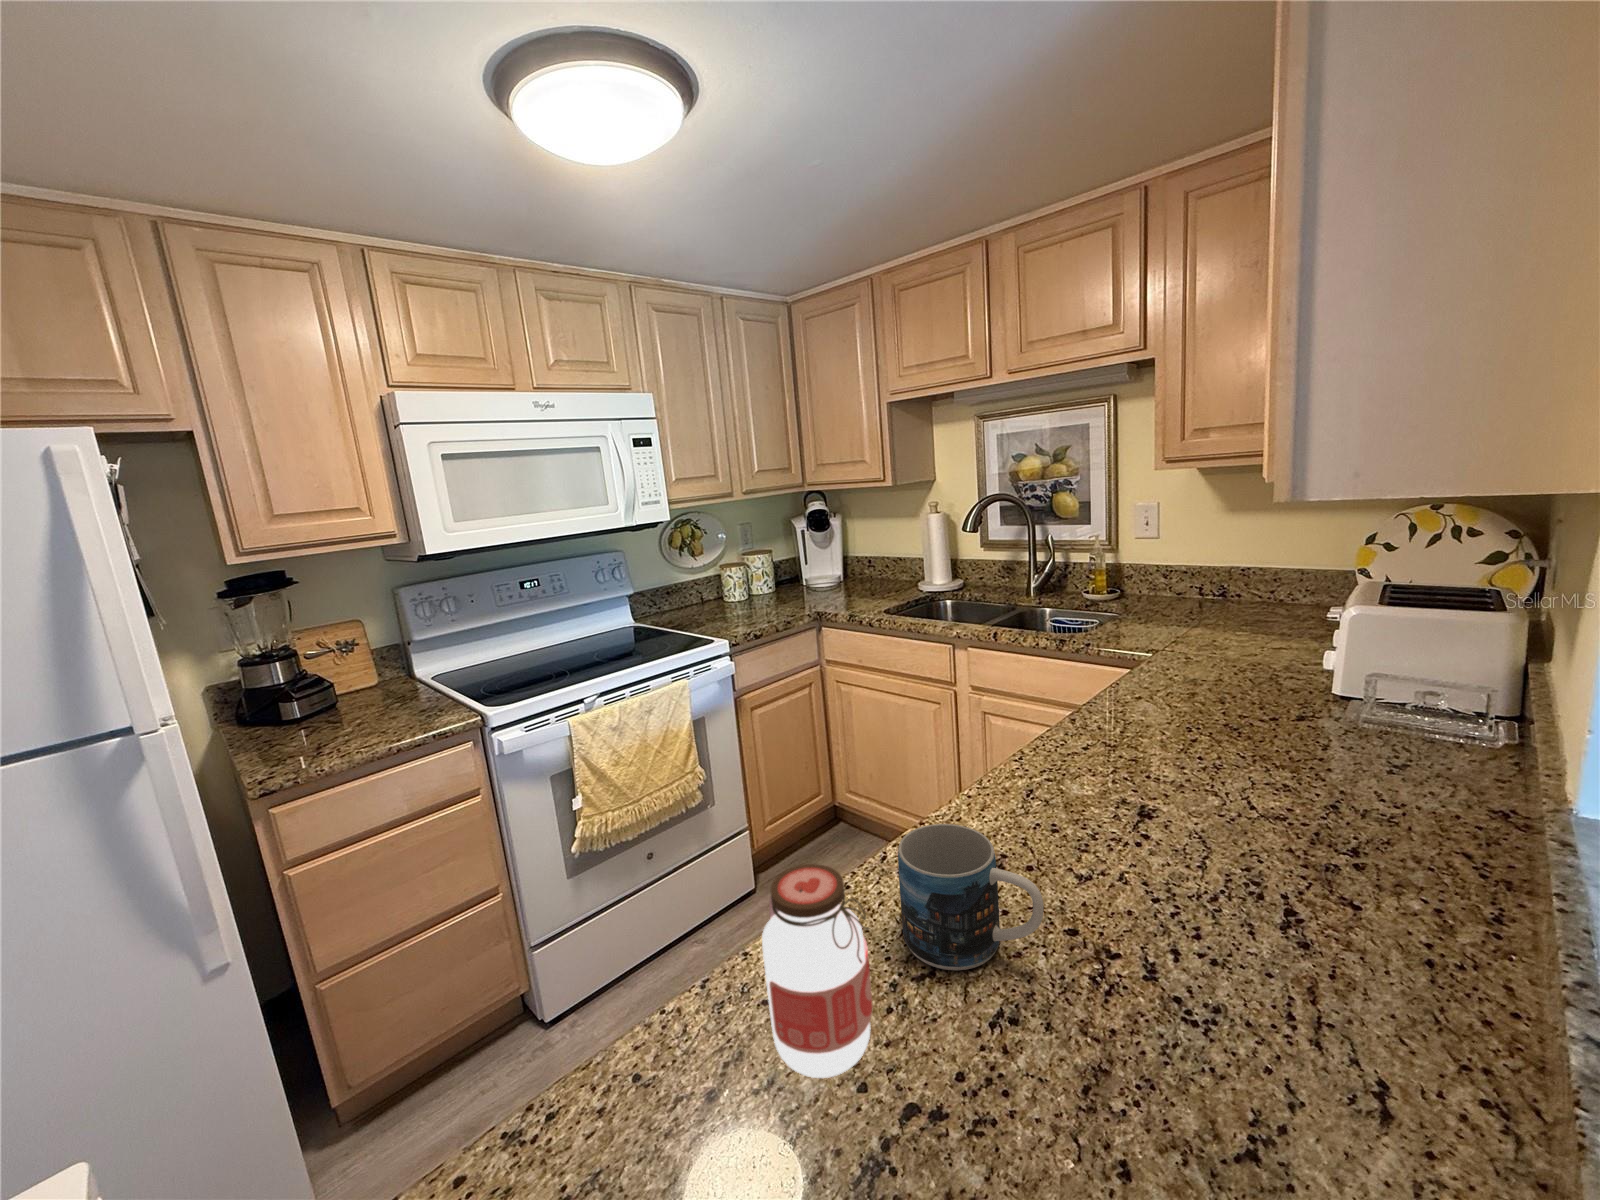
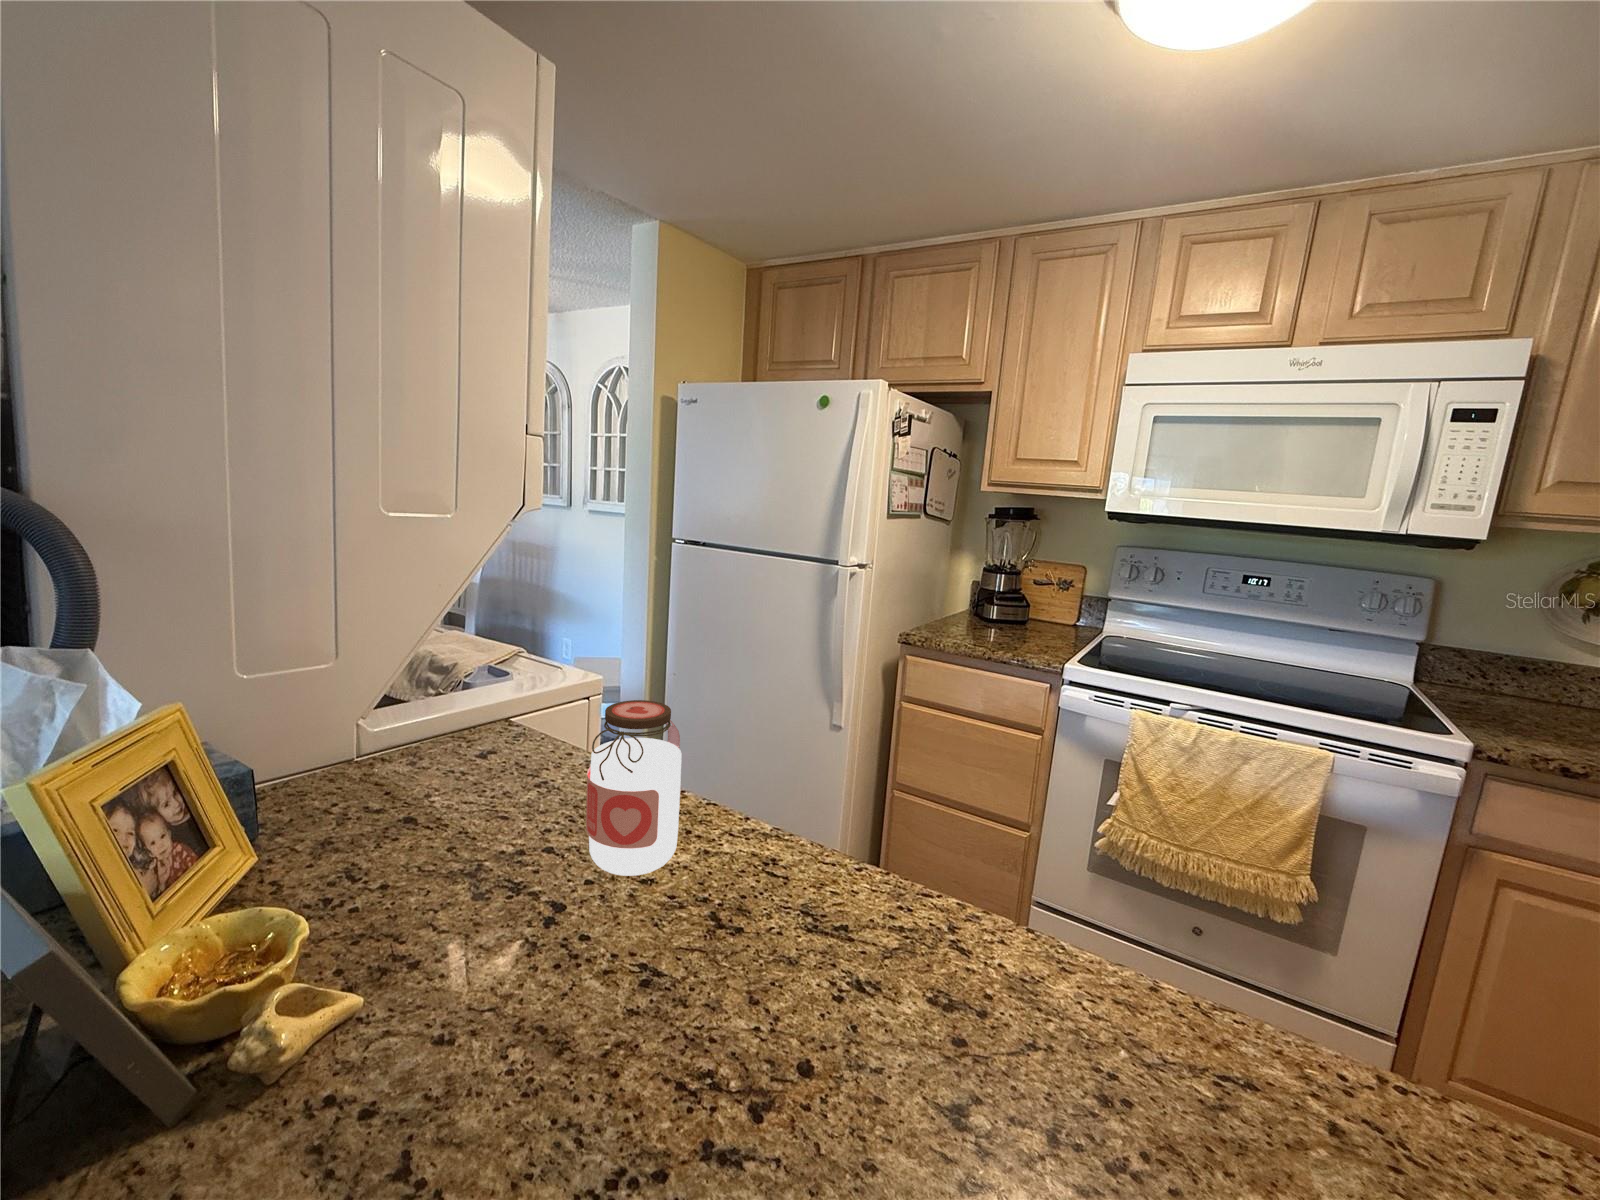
mug: present [898,824,1044,970] -> none [719,801,849,983]

